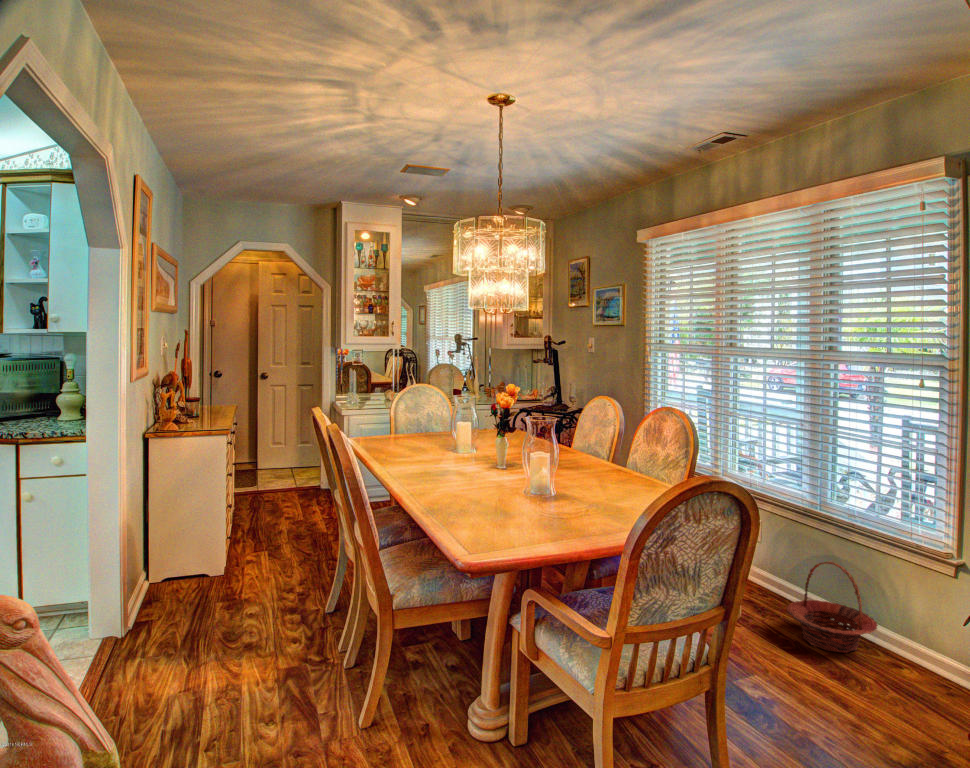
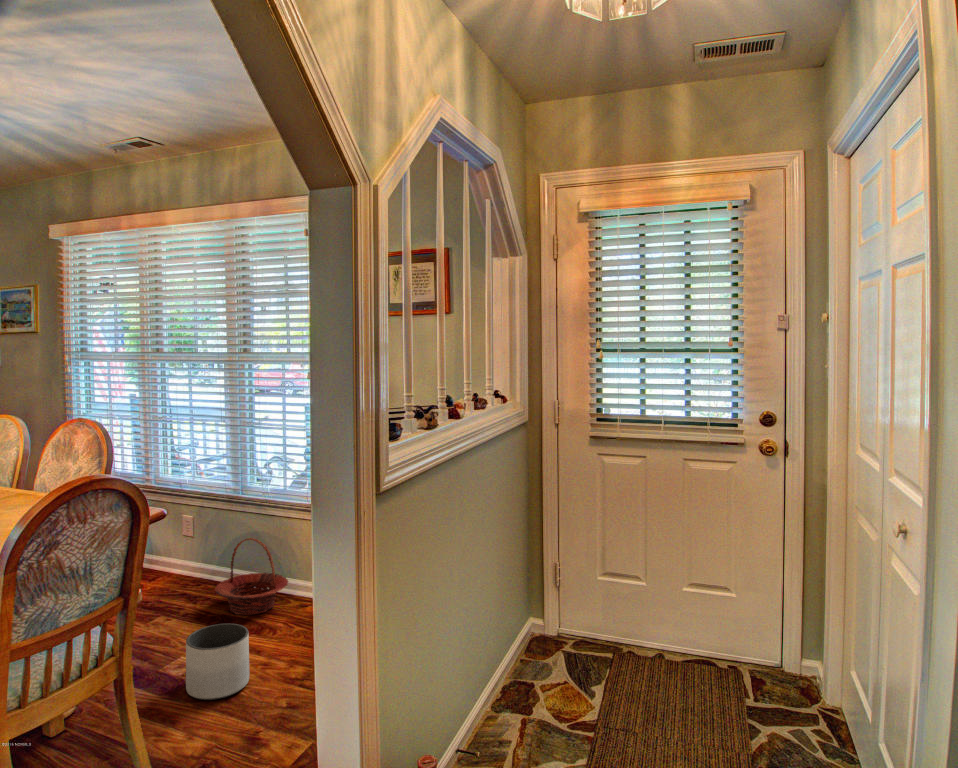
planter: none [766,655,842,746] -> present [186,624,249,700]

